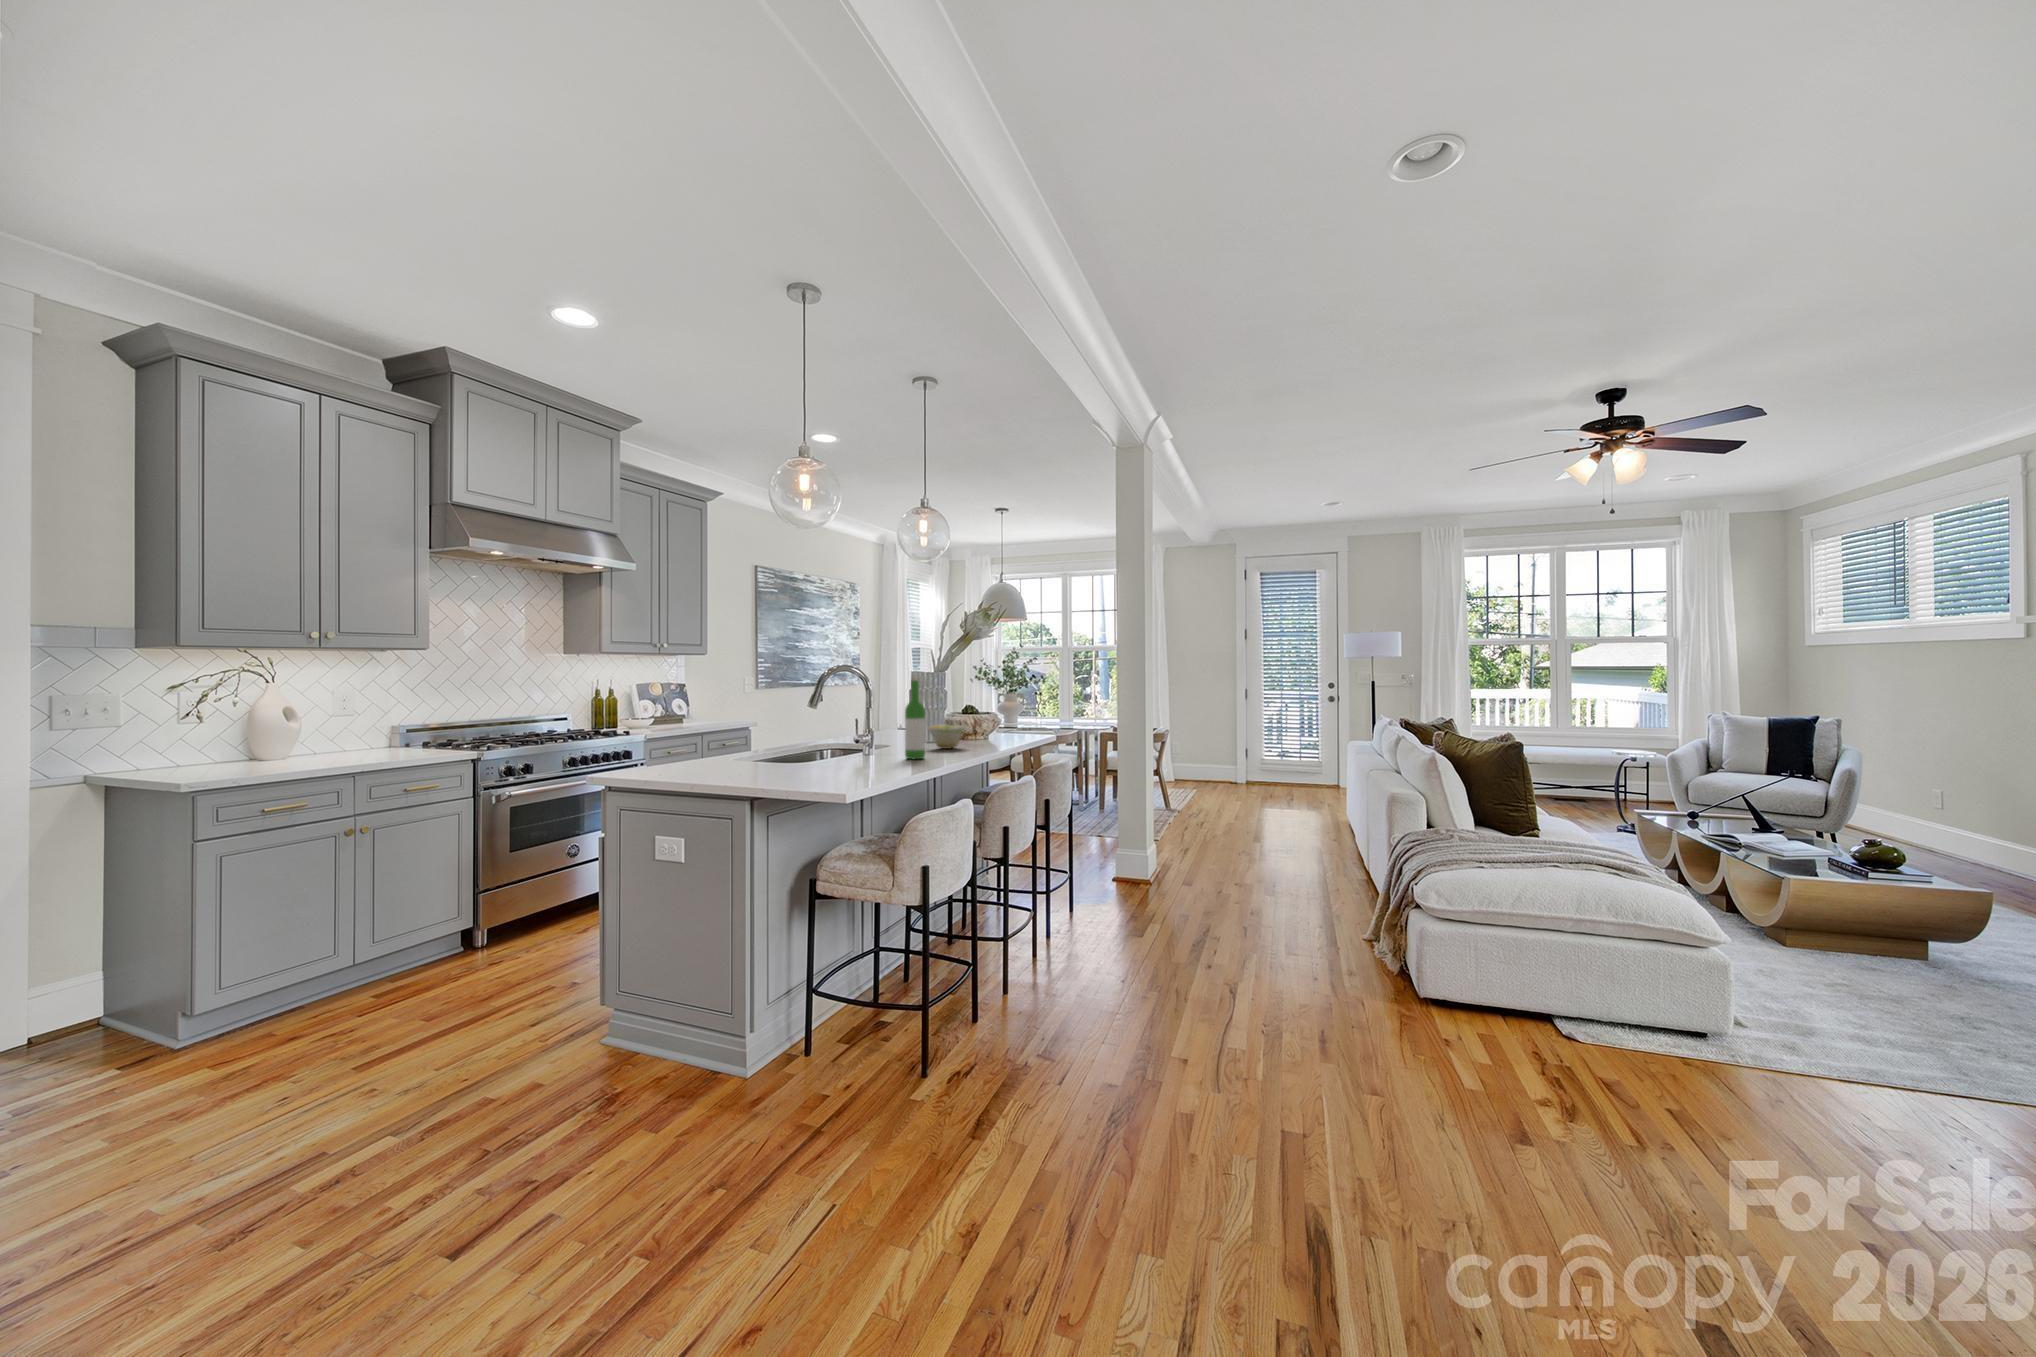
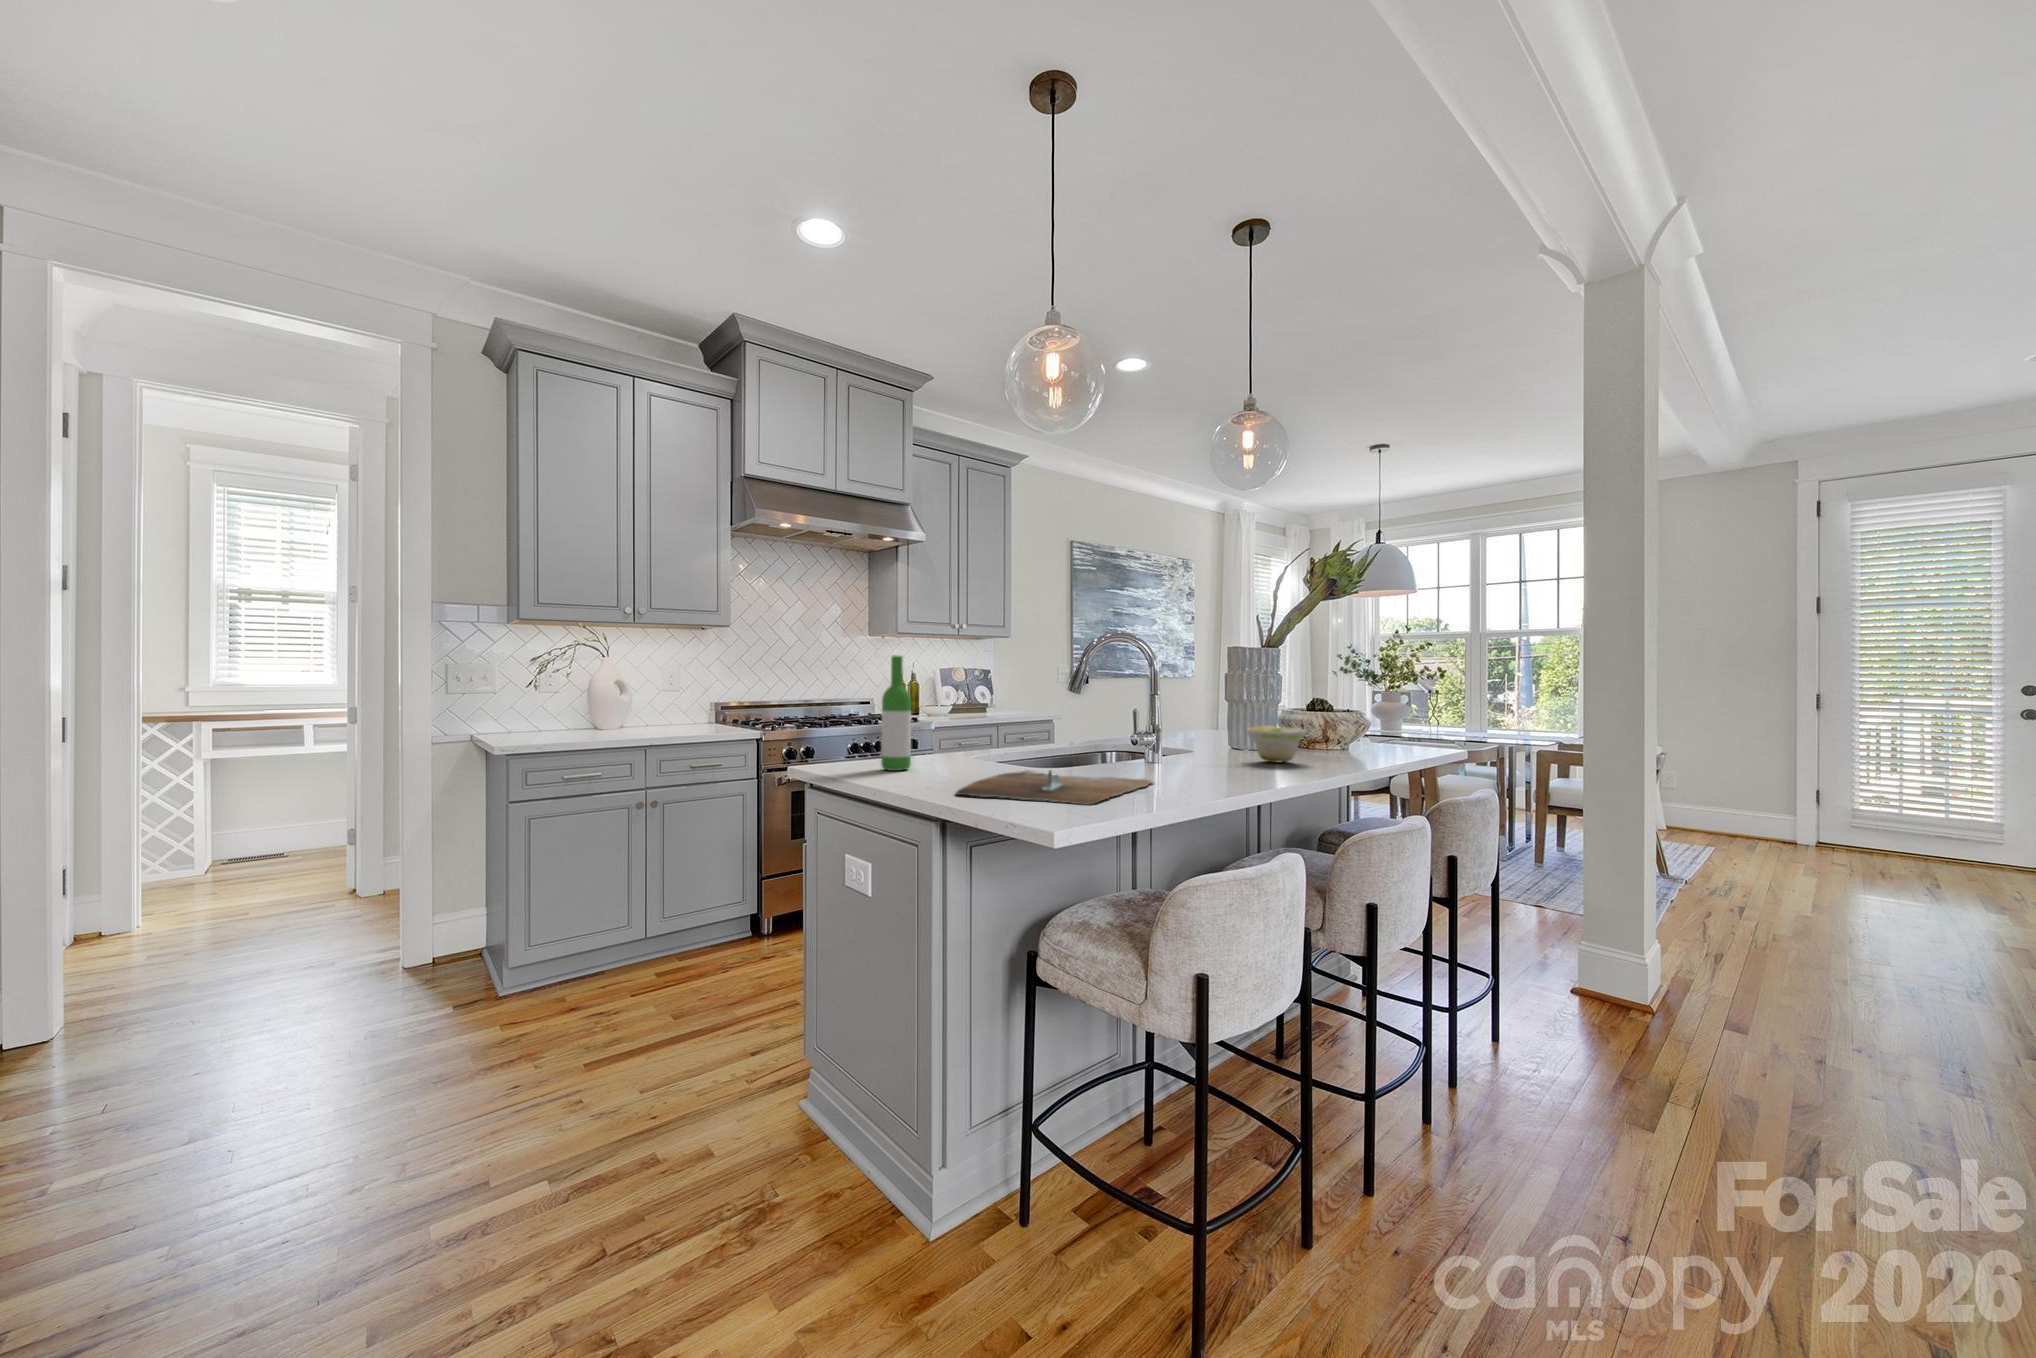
wine bottle: present [905,680,925,759] -> present [881,656,911,771]
cutting board: none [753,760,879,781] -> present [956,770,1152,805]

